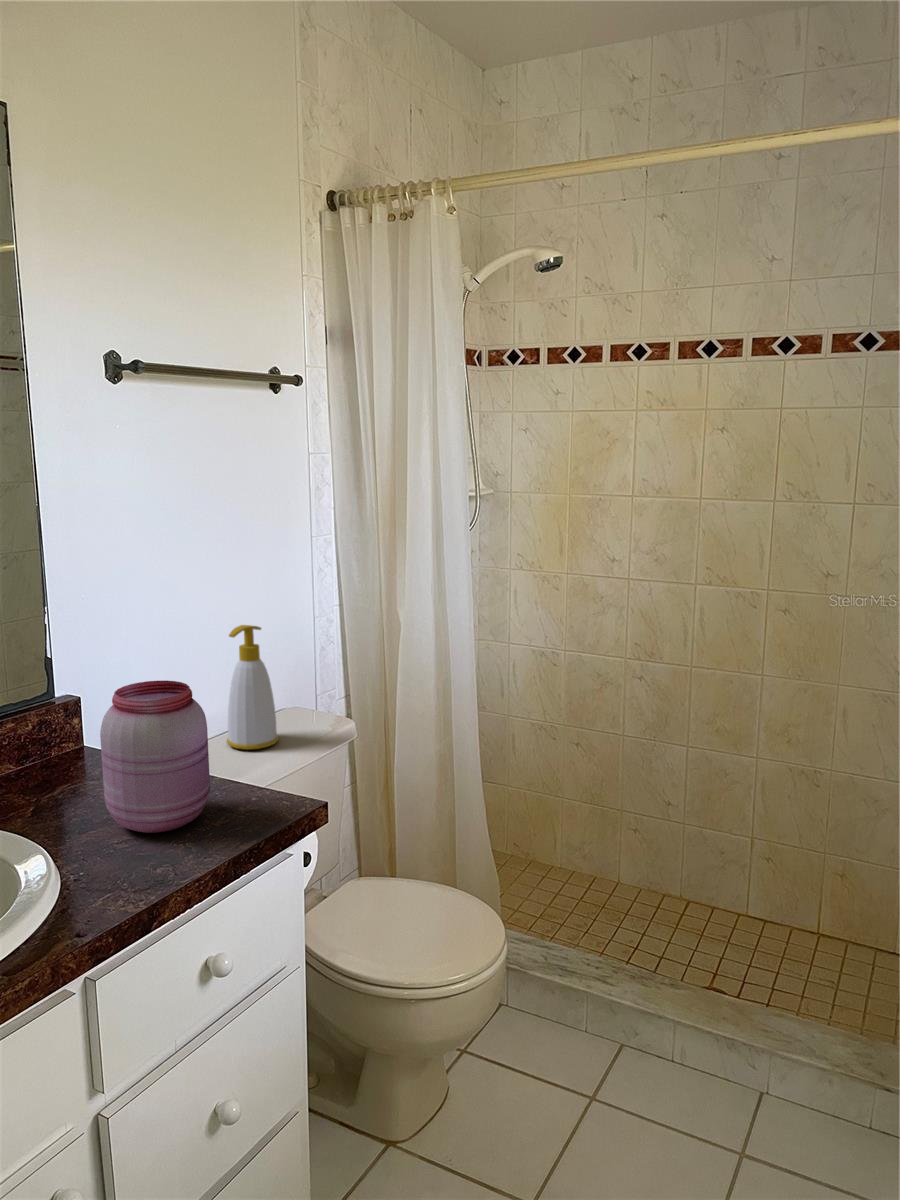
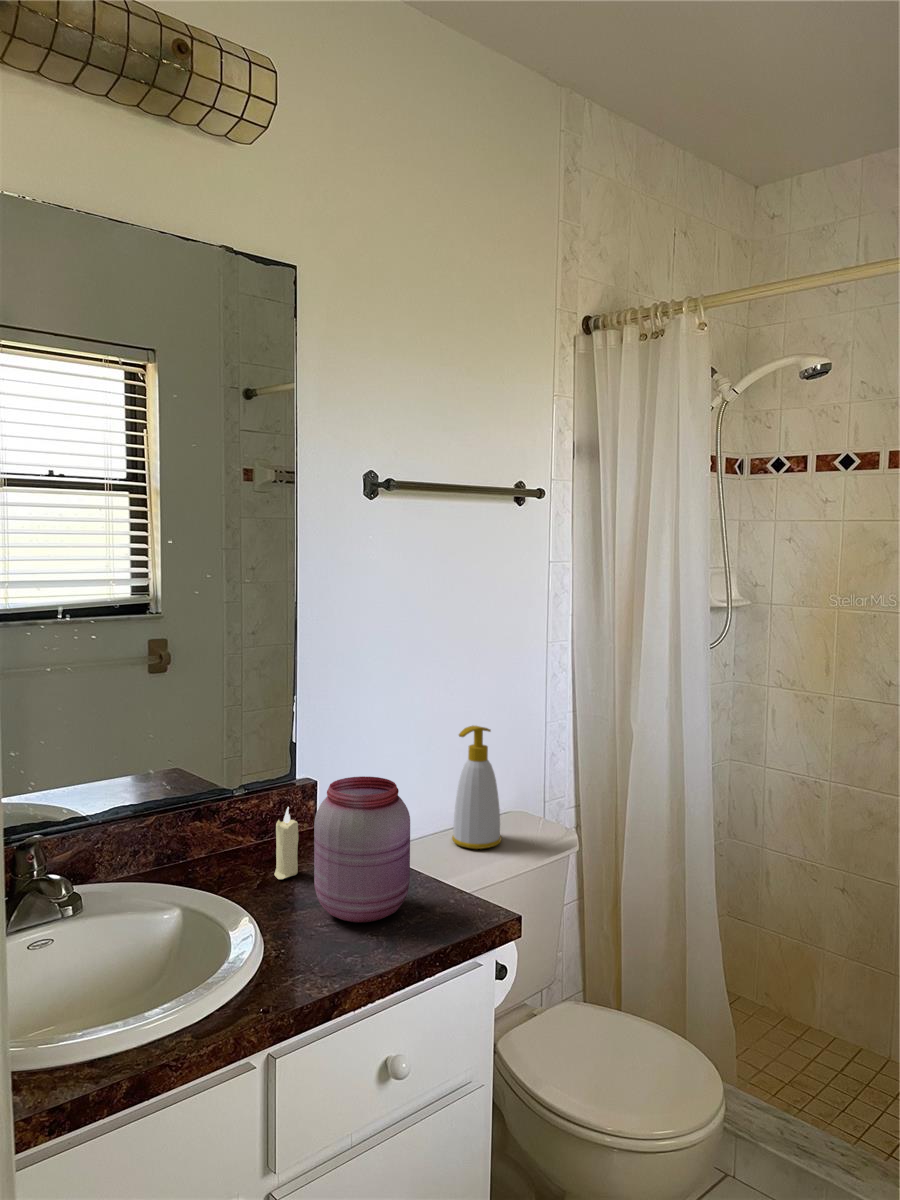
candle: none [46,723,76,802] -> present [274,807,299,879]

